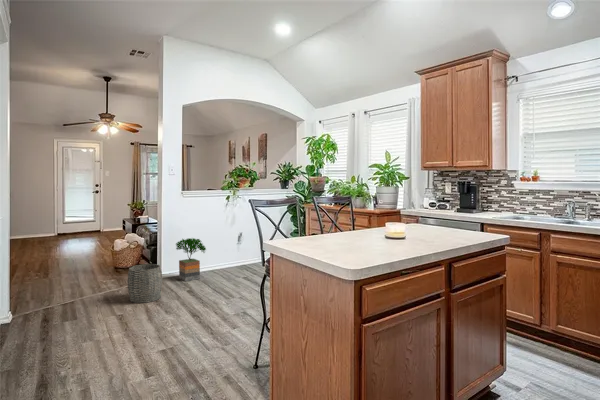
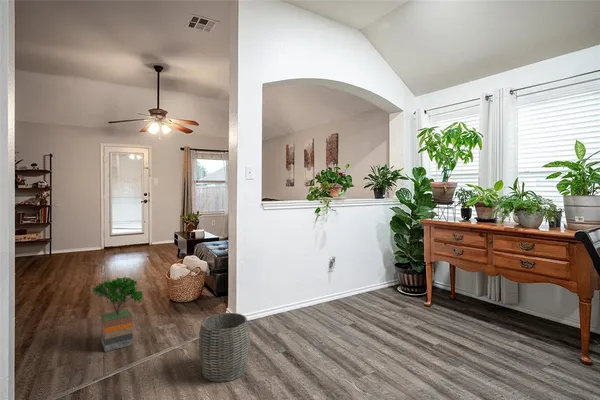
potted tree: present [176,238,206,281] -> present [92,277,143,352]

